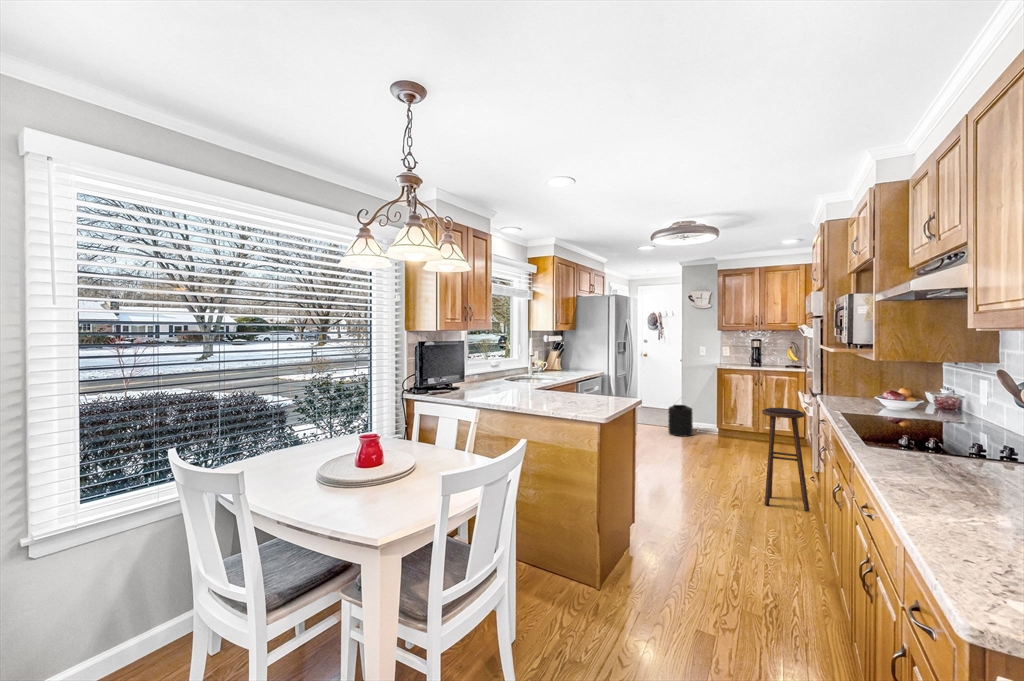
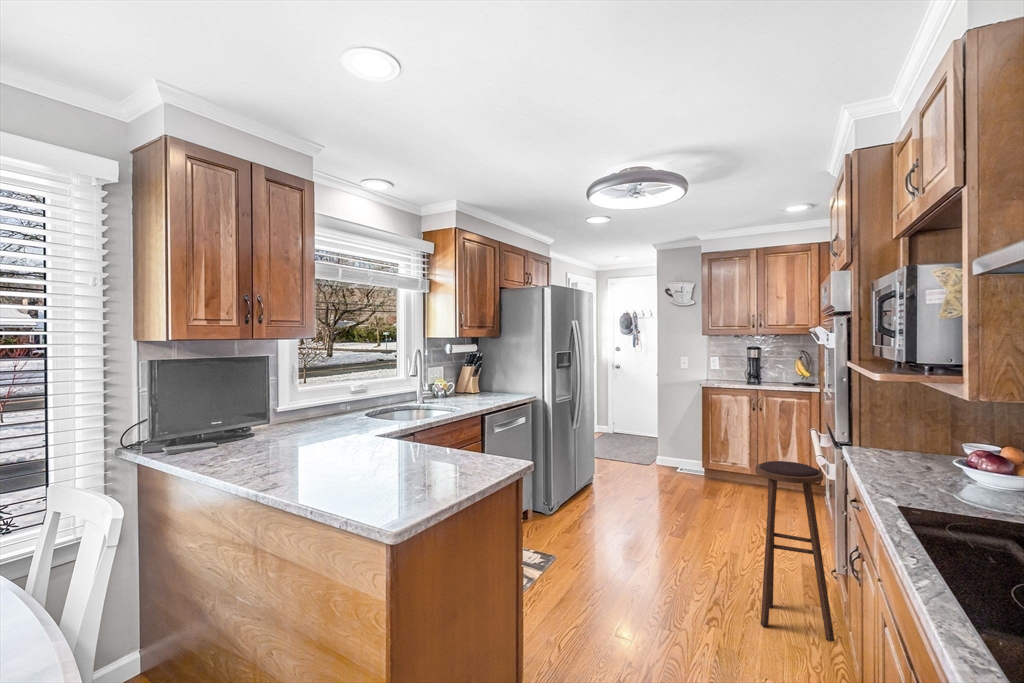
trash can: present [668,405,693,437] -> none [636,426,669,482]

